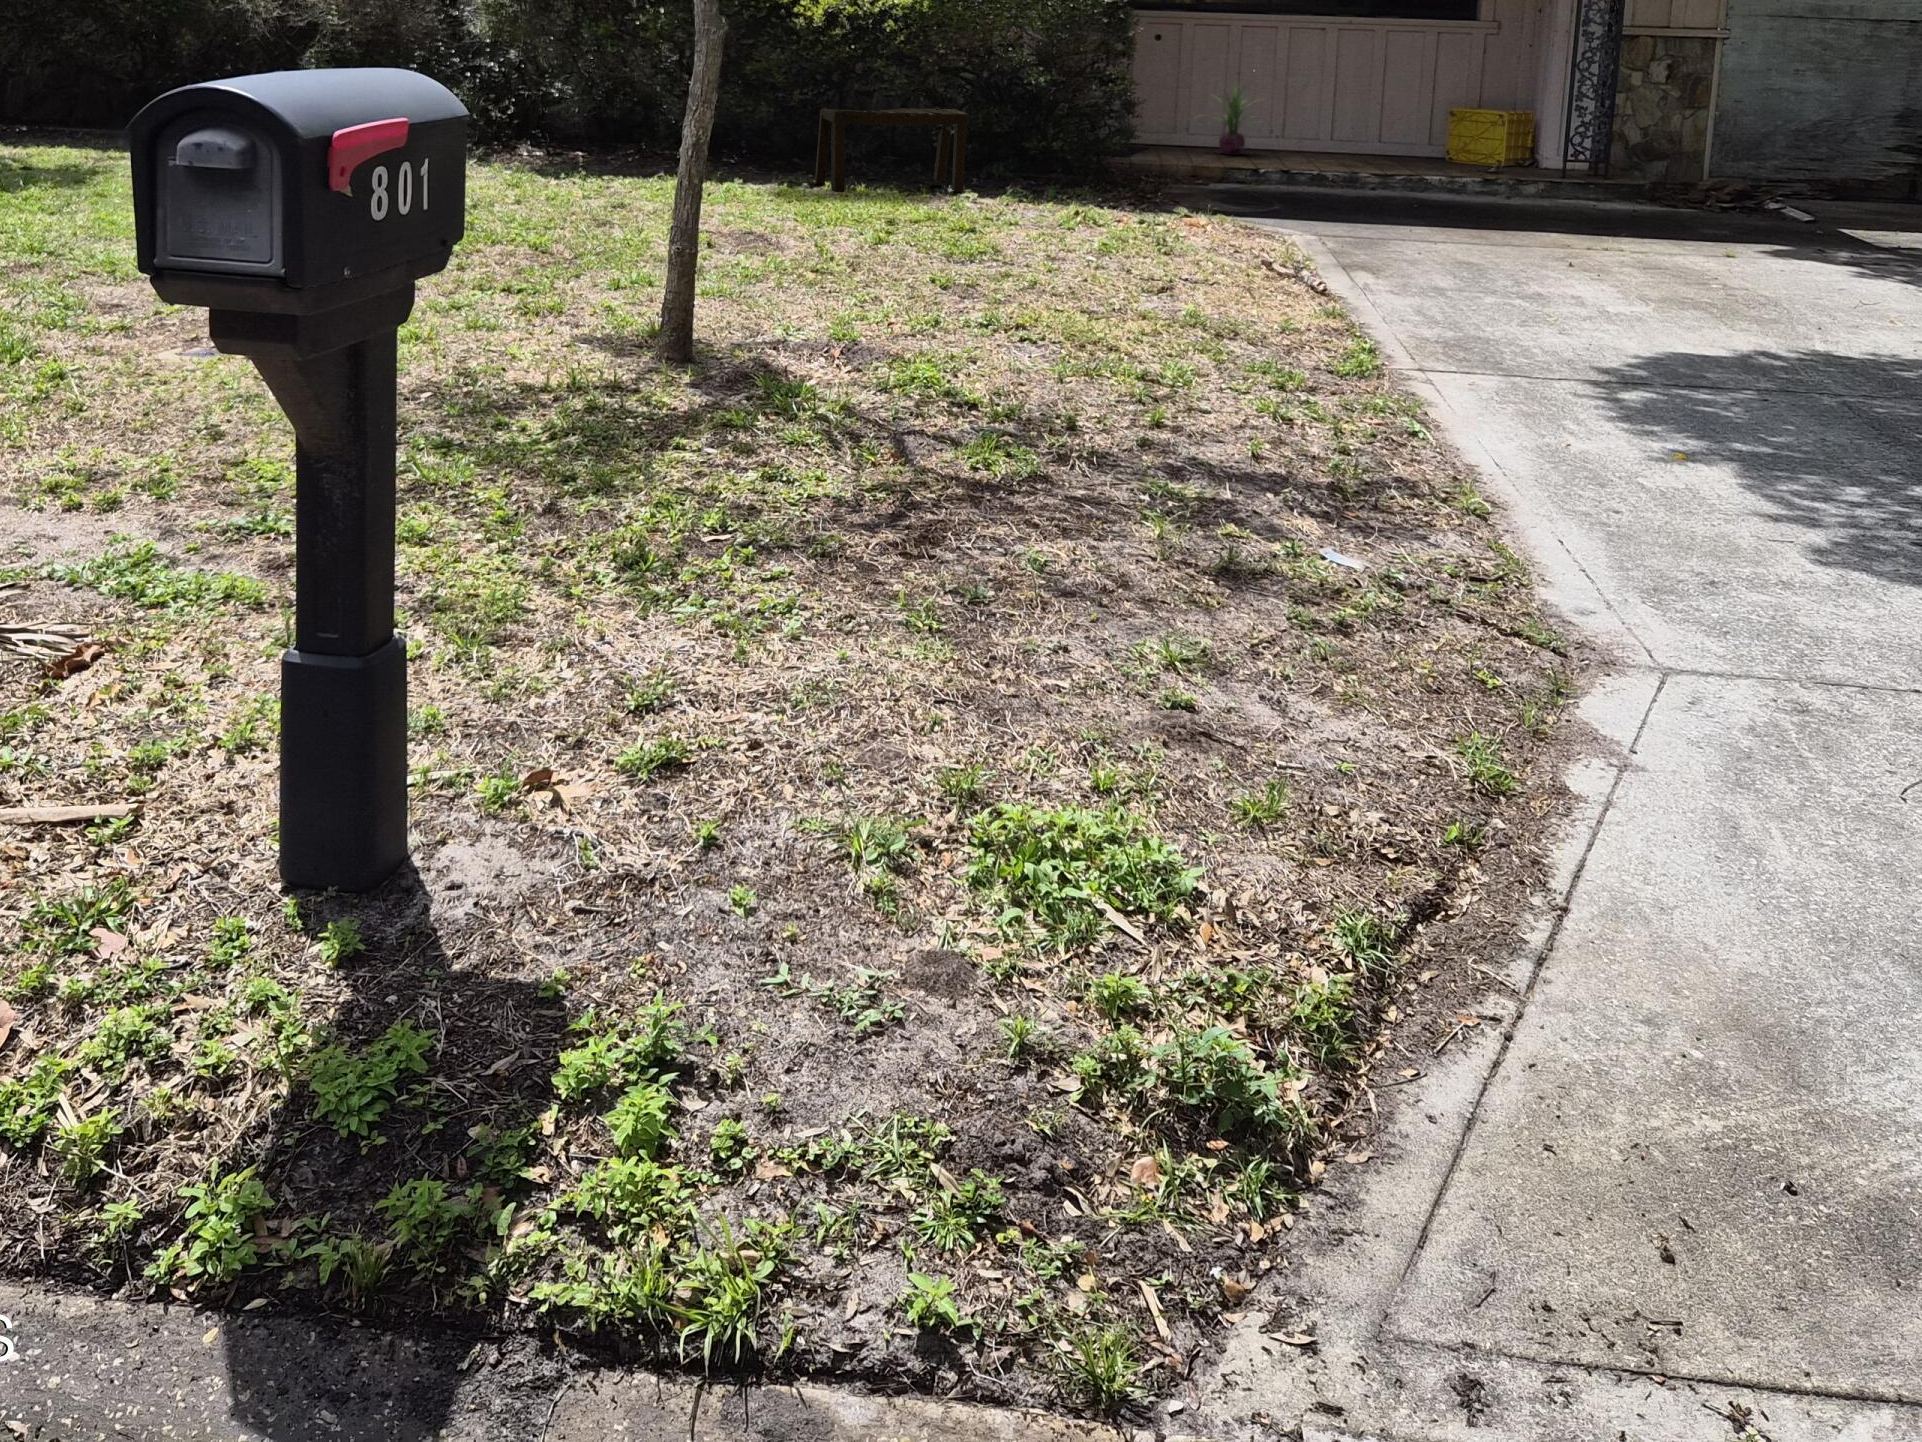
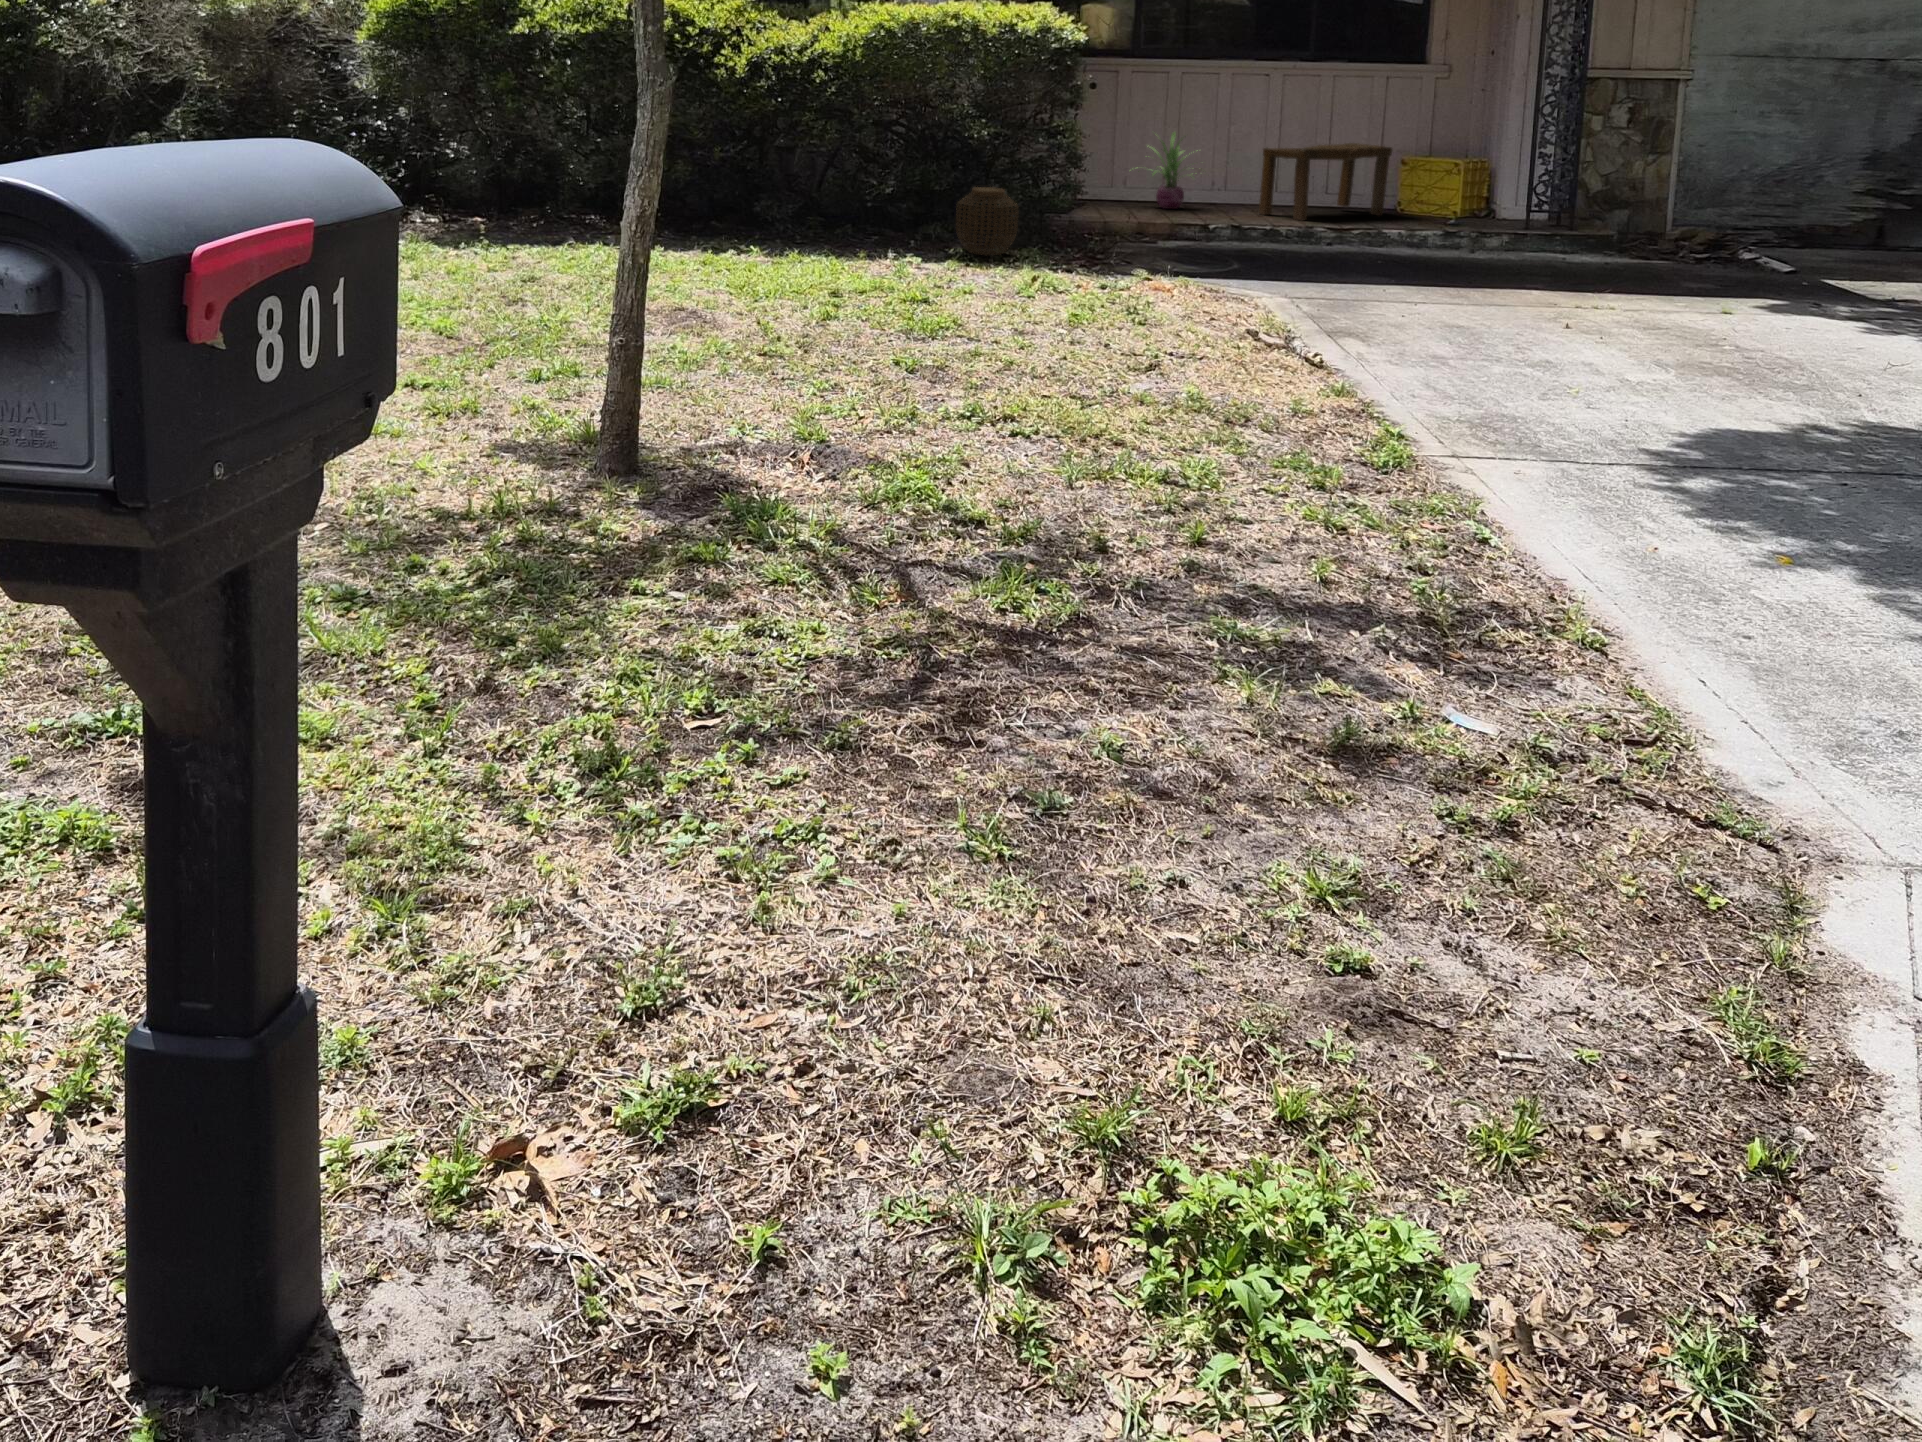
bench: present [815,108,969,192] -> present [1259,143,1392,221]
woven basket: none [1018,130,1076,193] -> present [956,187,1019,255]

